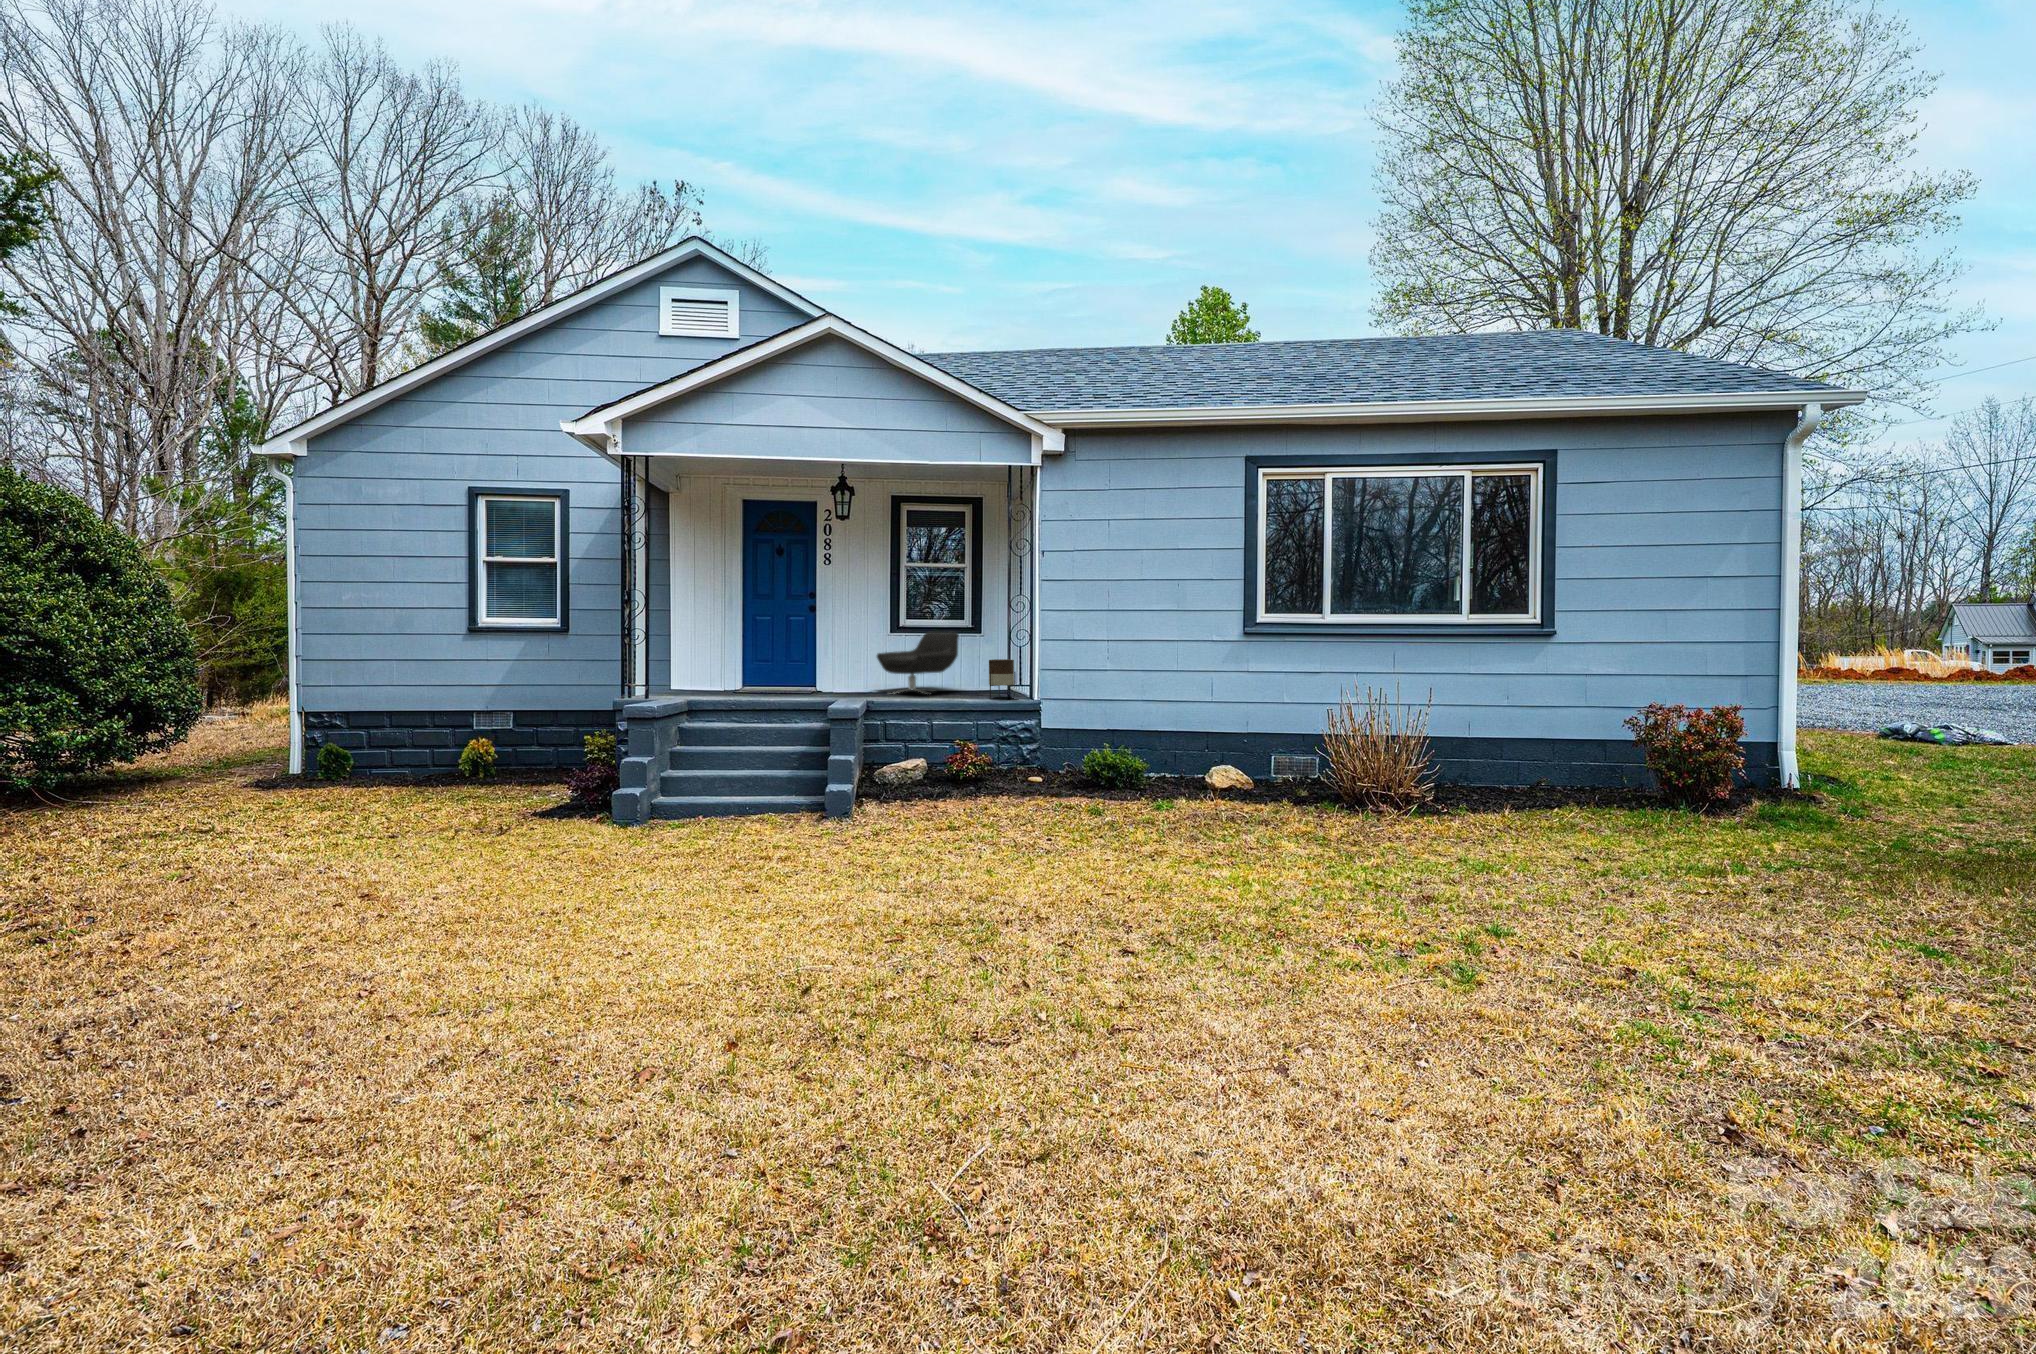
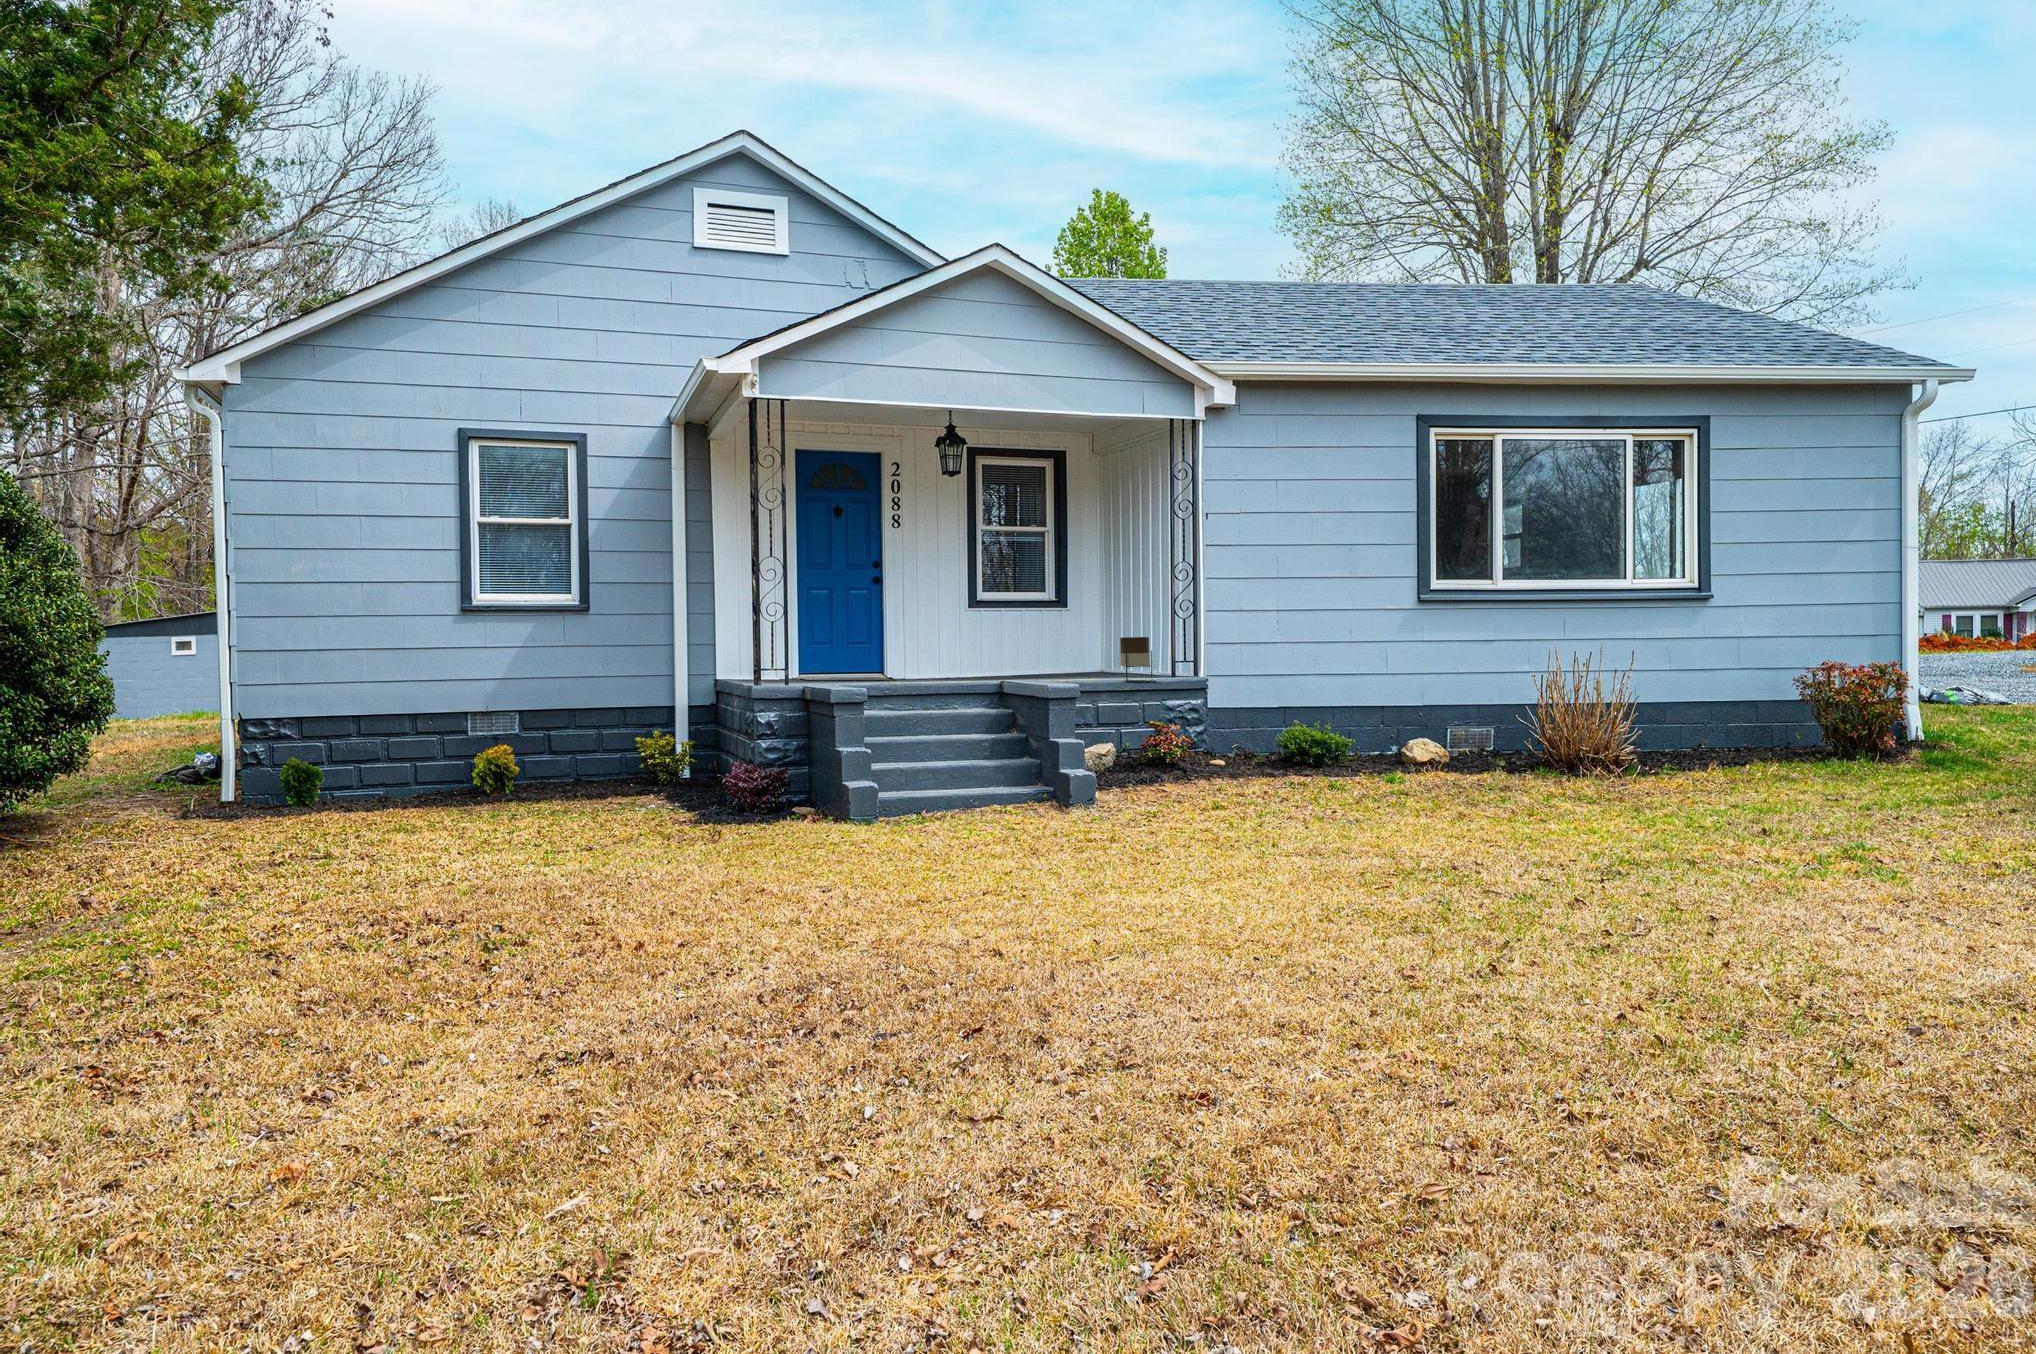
lounge chair: present [877,632,959,693] -> none [971,607,1068,681]

